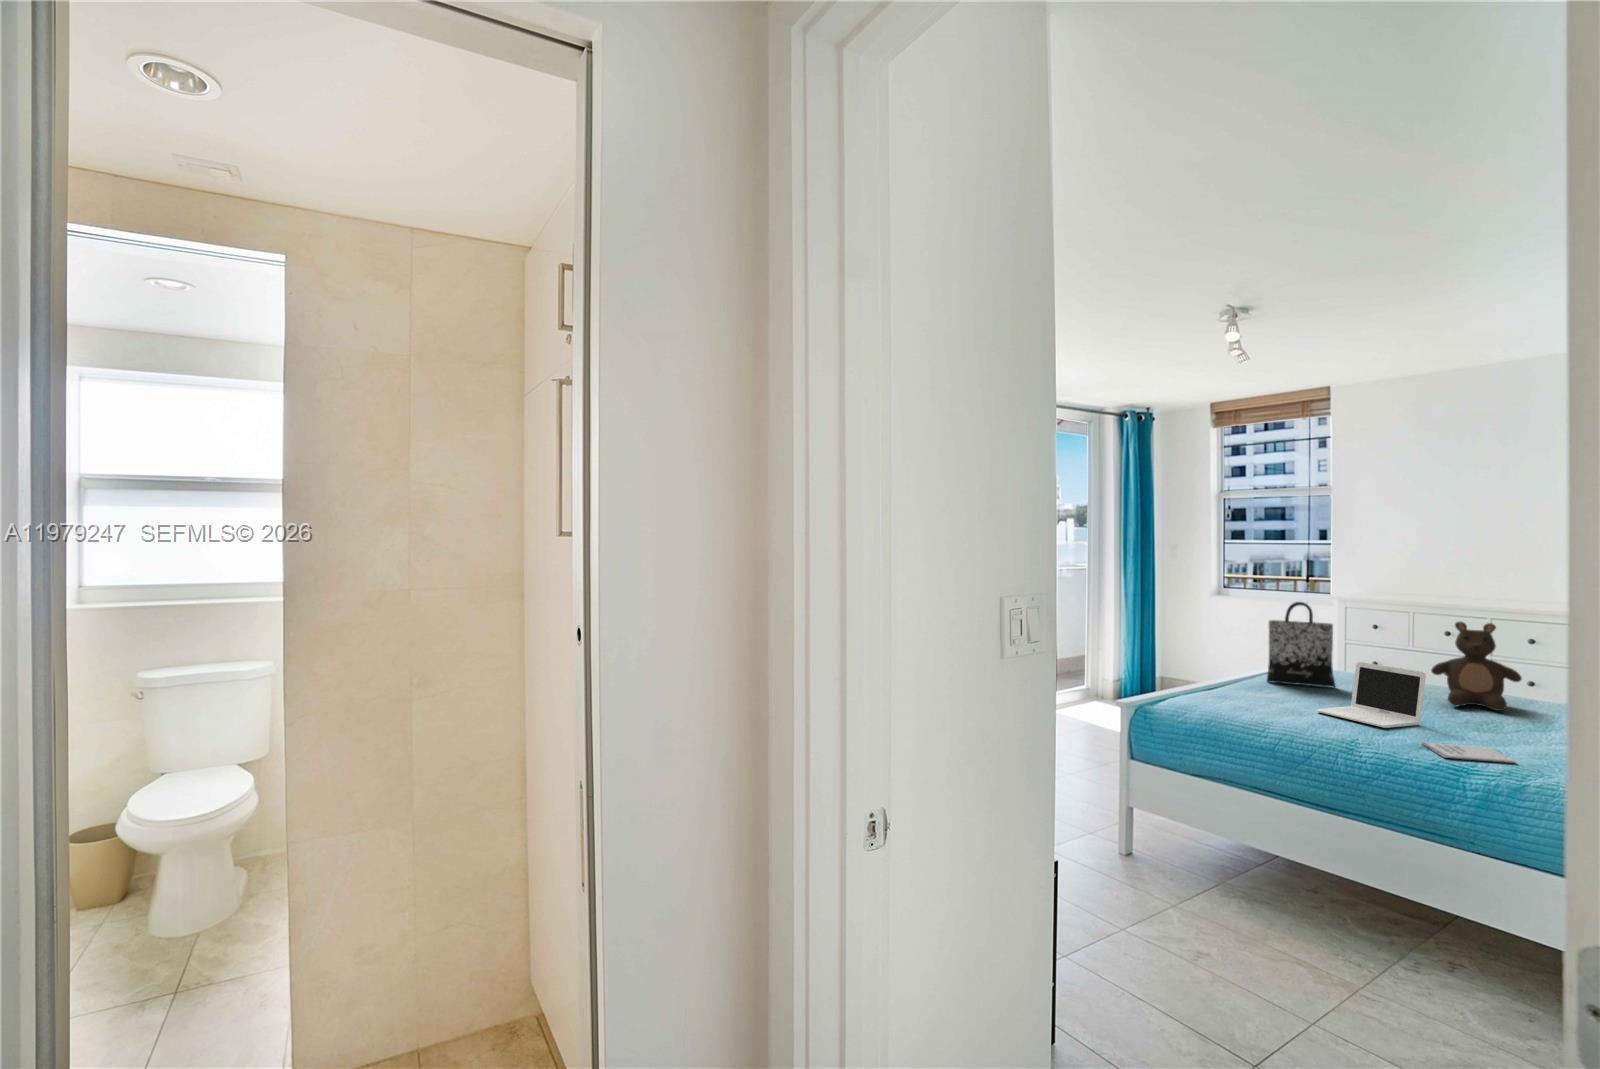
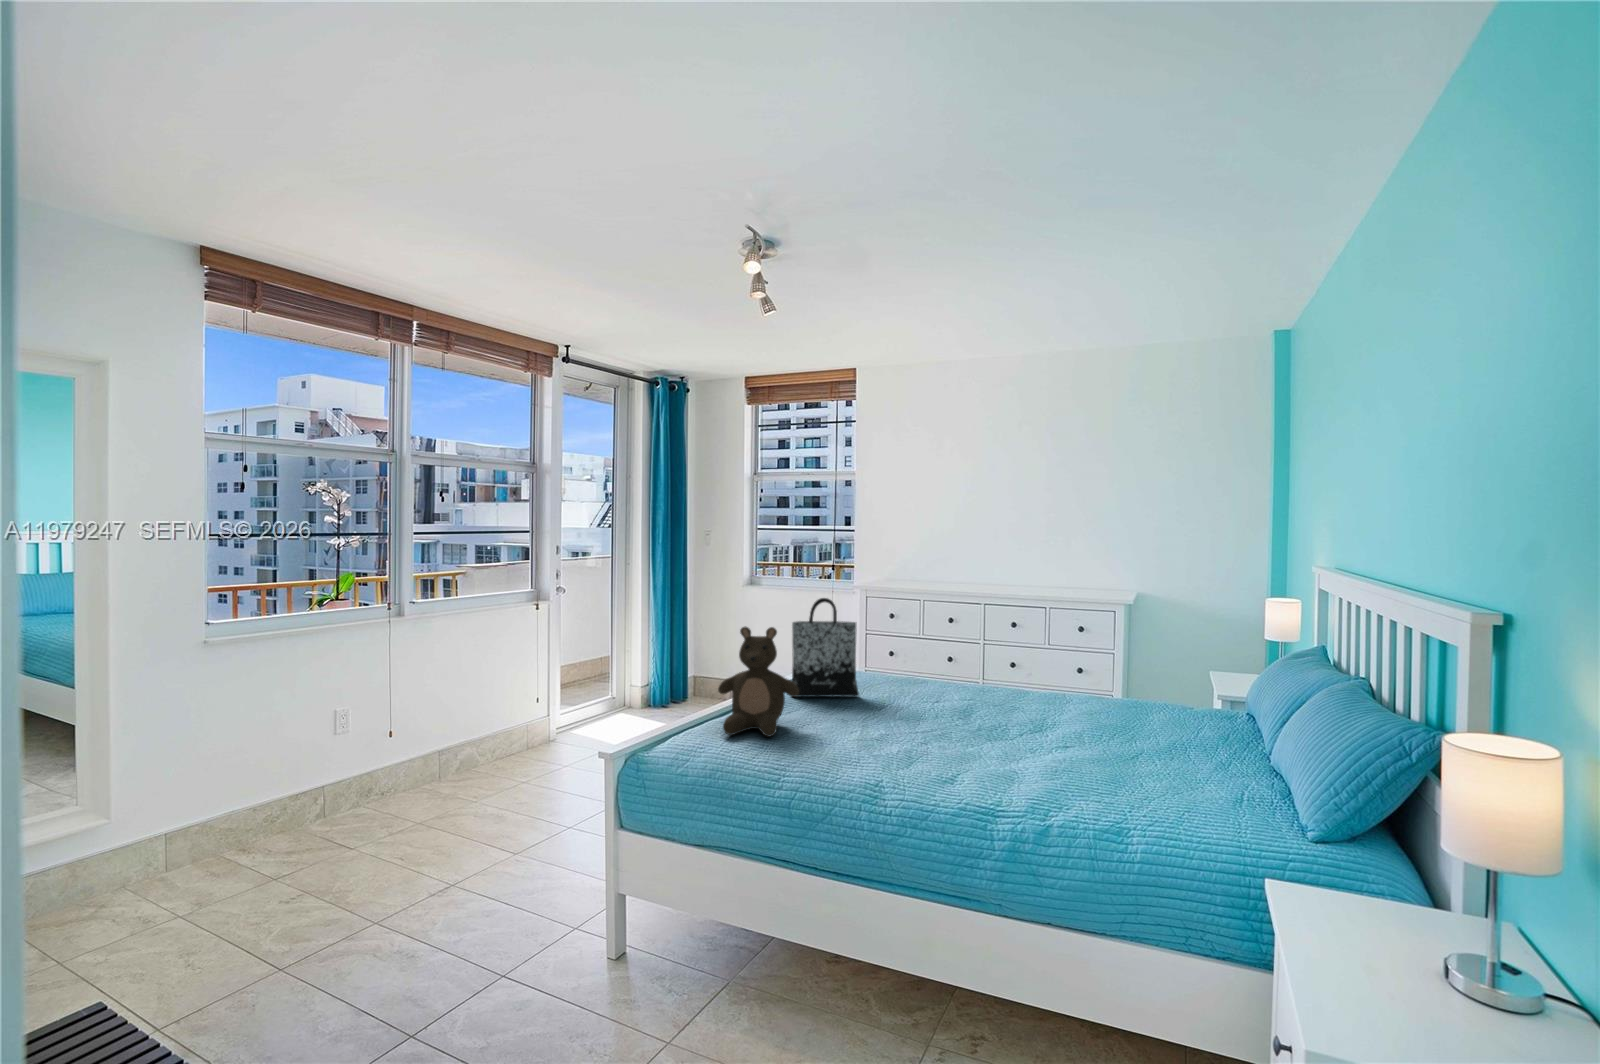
stuffed bear: present [1431,622,1522,711] -> present [718,626,799,737]
laptop: present [1317,662,1426,728] -> none [839,670,946,754]
notebook: present [1422,742,1515,763] -> none [944,768,1036,795]

